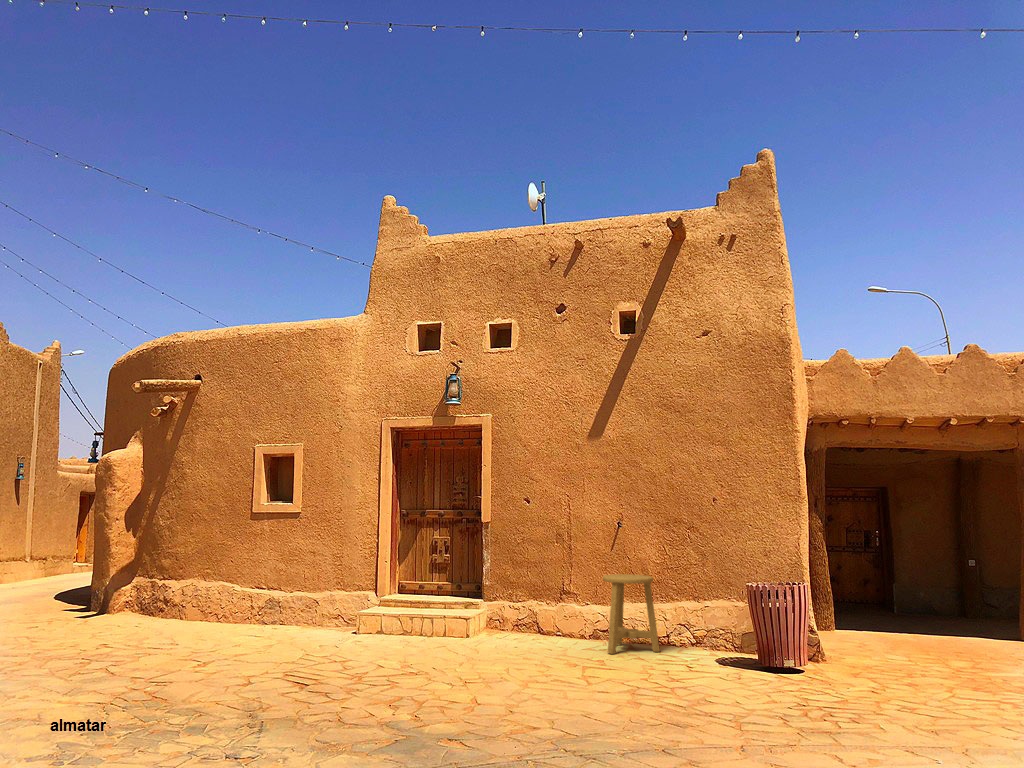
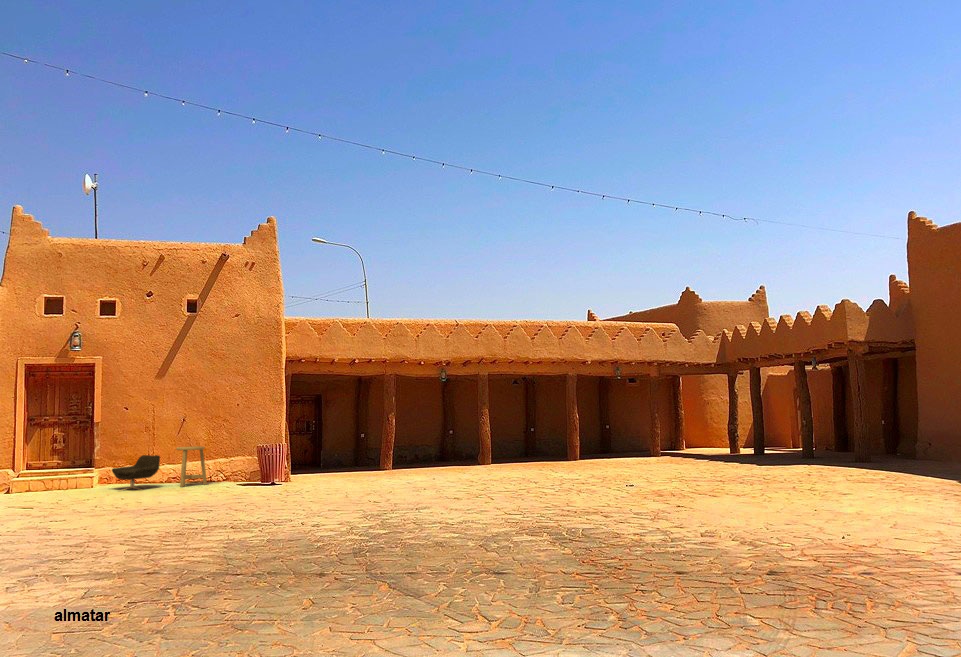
lounge chair: none [498,584,575,653] -> present [112,455,160,489]

